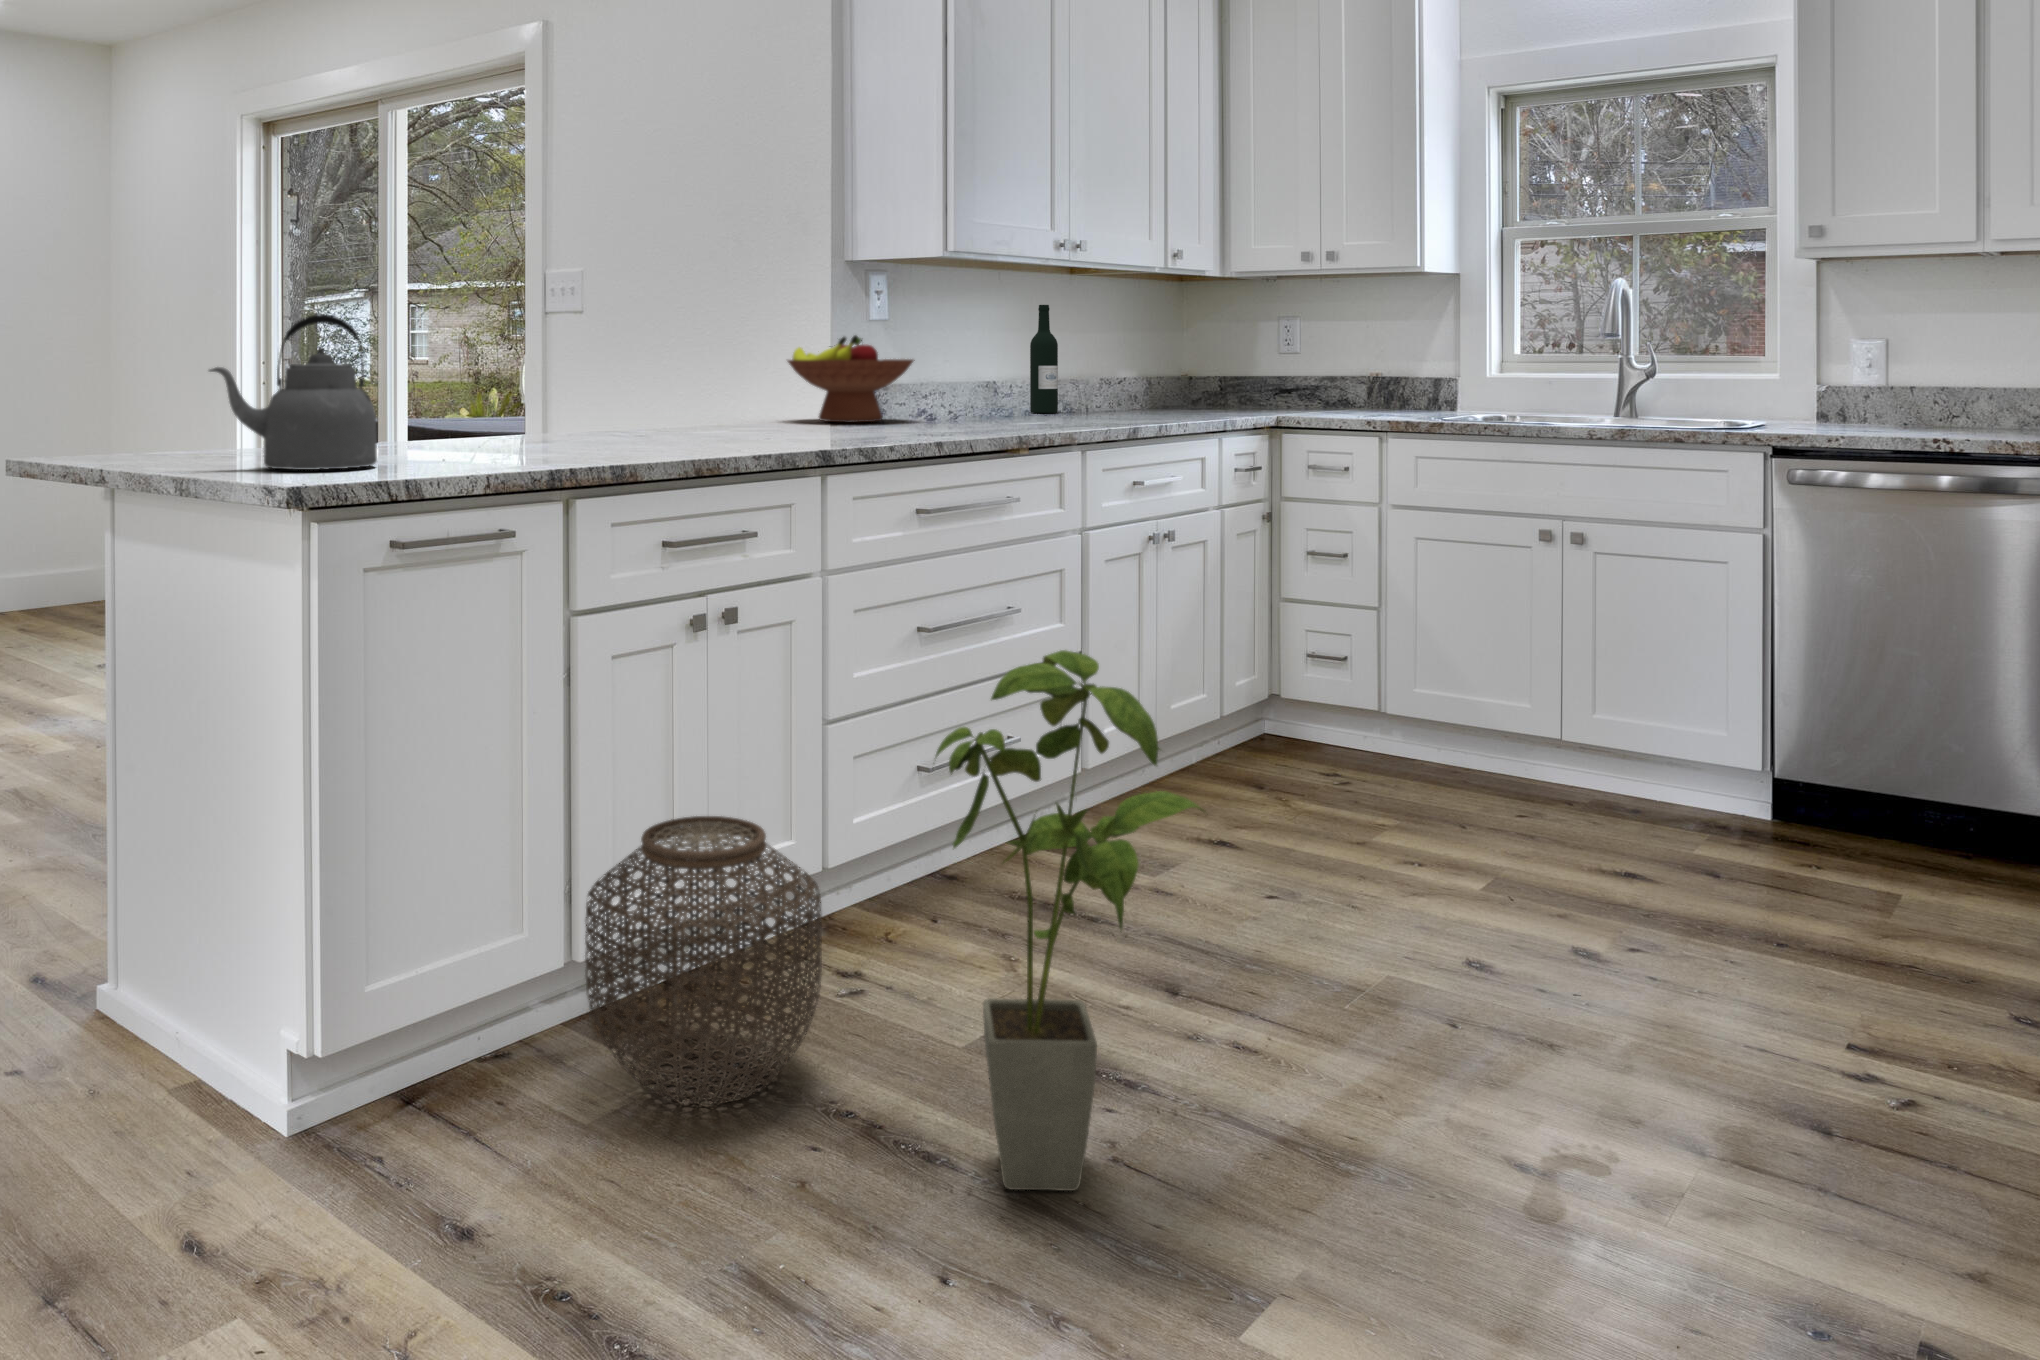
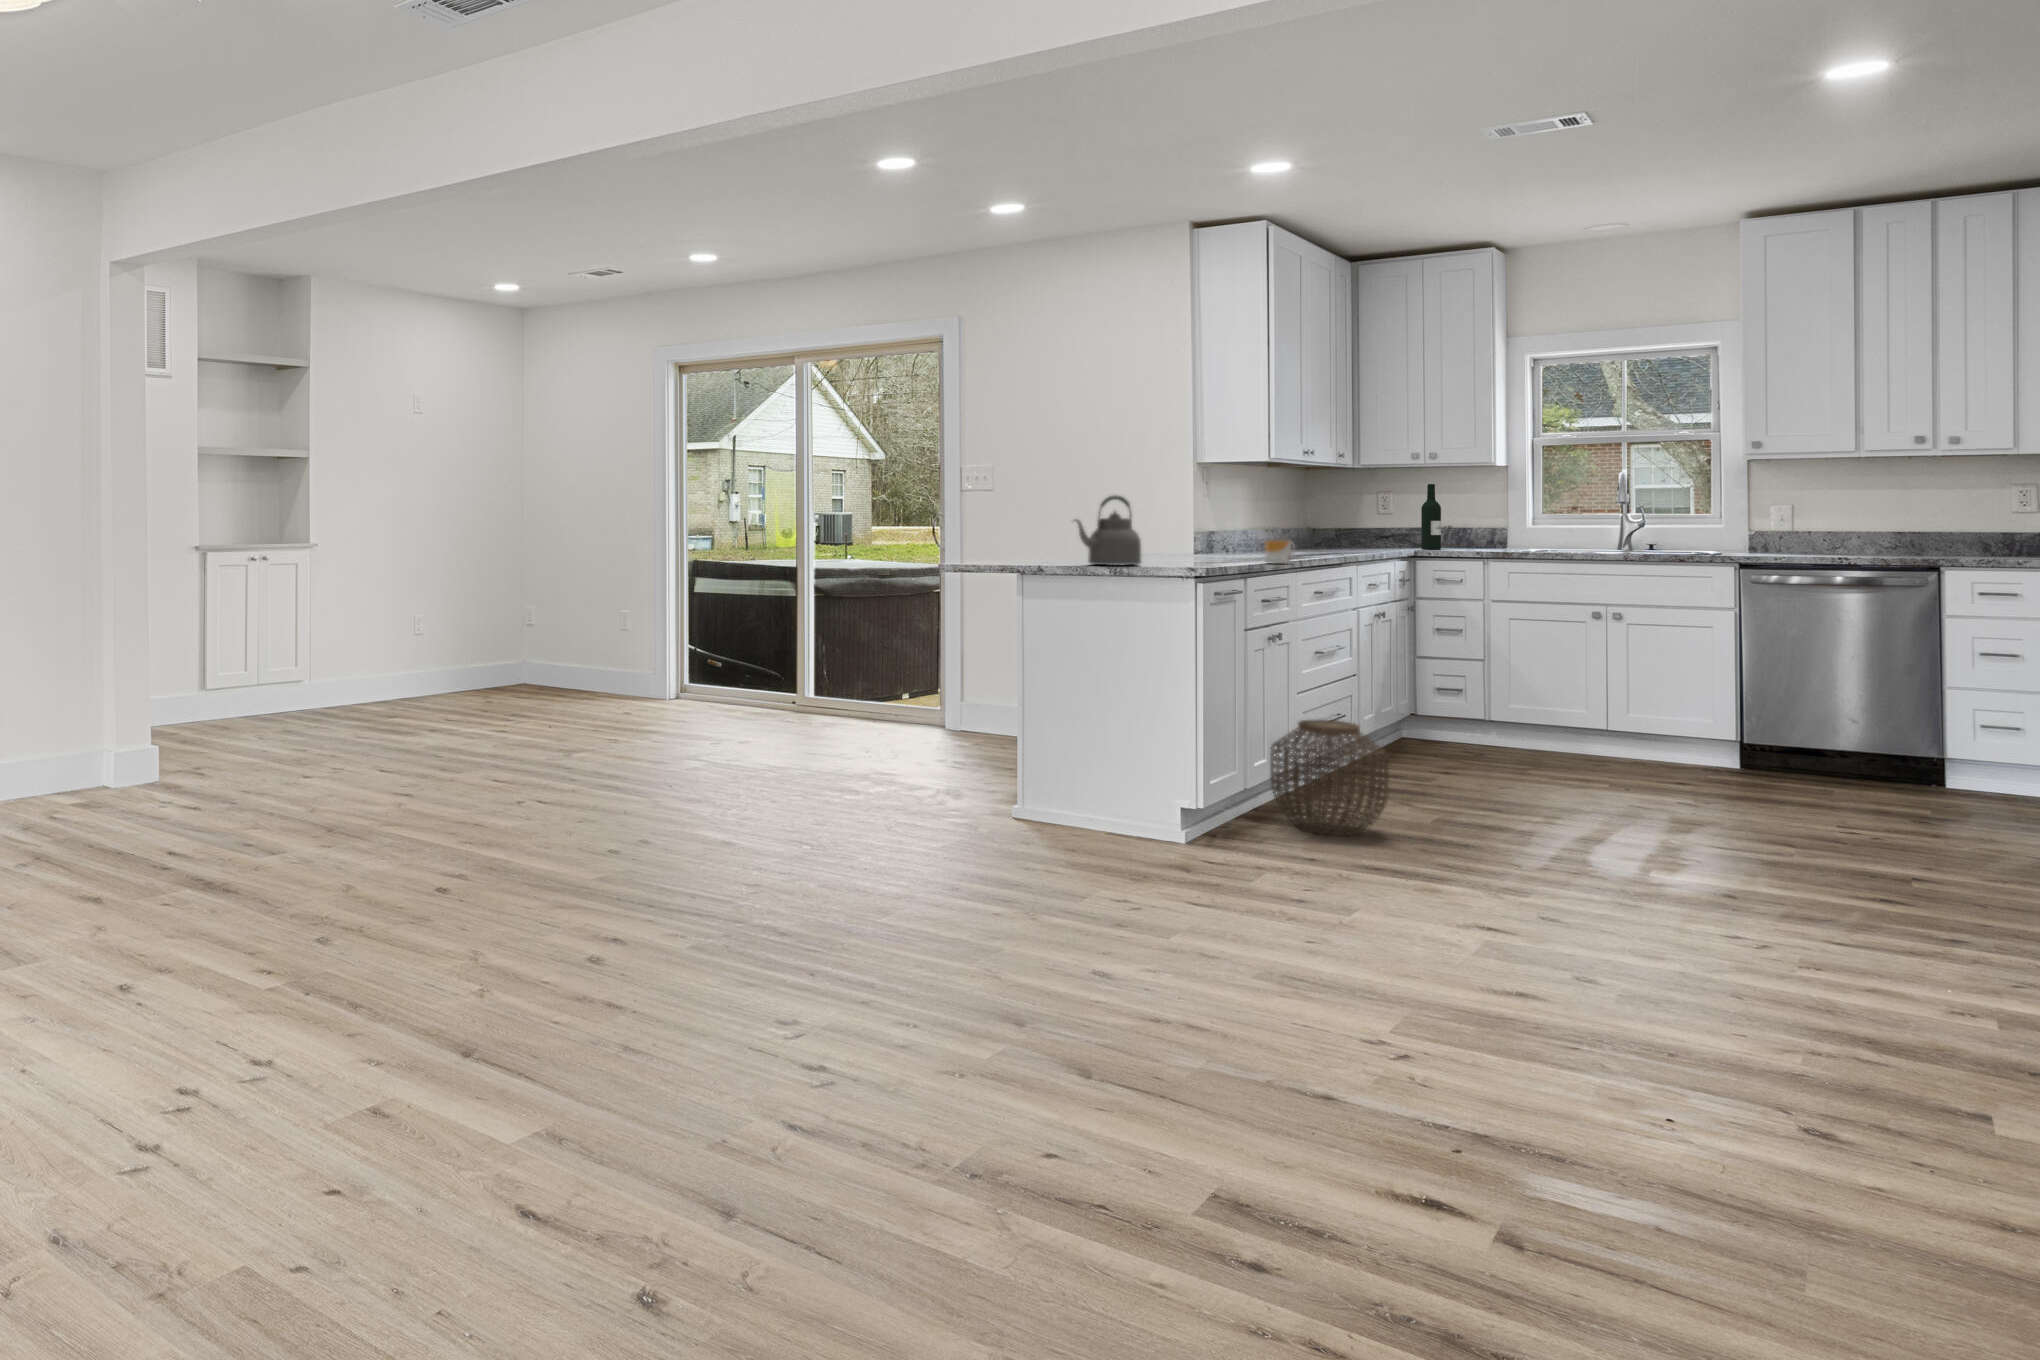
wine bottle: present [1030,305,1058,413] -> present [1421,484,1441,550]
fruit bowl: present [788,335,915,423] -> none [1153,503,1232,551]
mug: none [690,410,762,462] -> present [1264,540,1294,564]
house plant: present [936,650,1205,1191] -> none [1465,635,1603,855]

